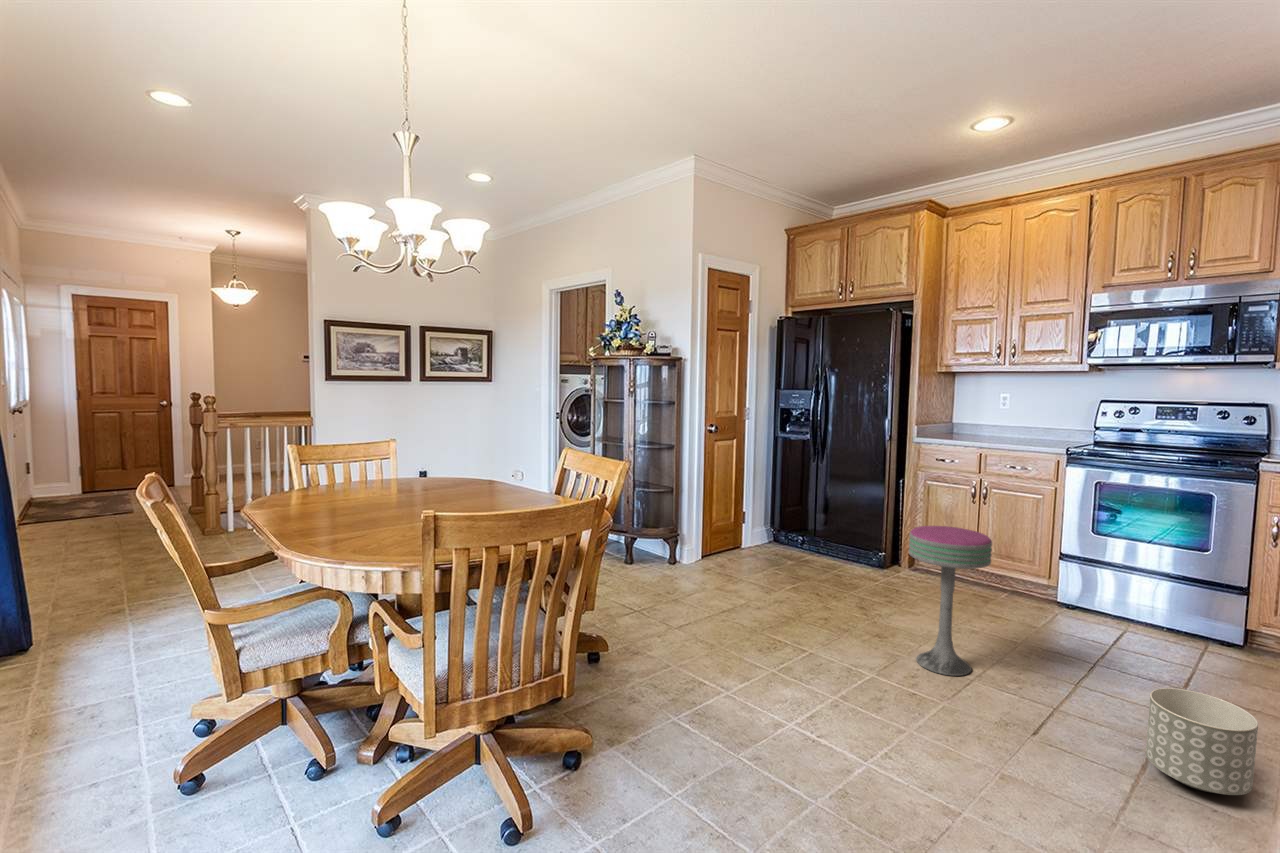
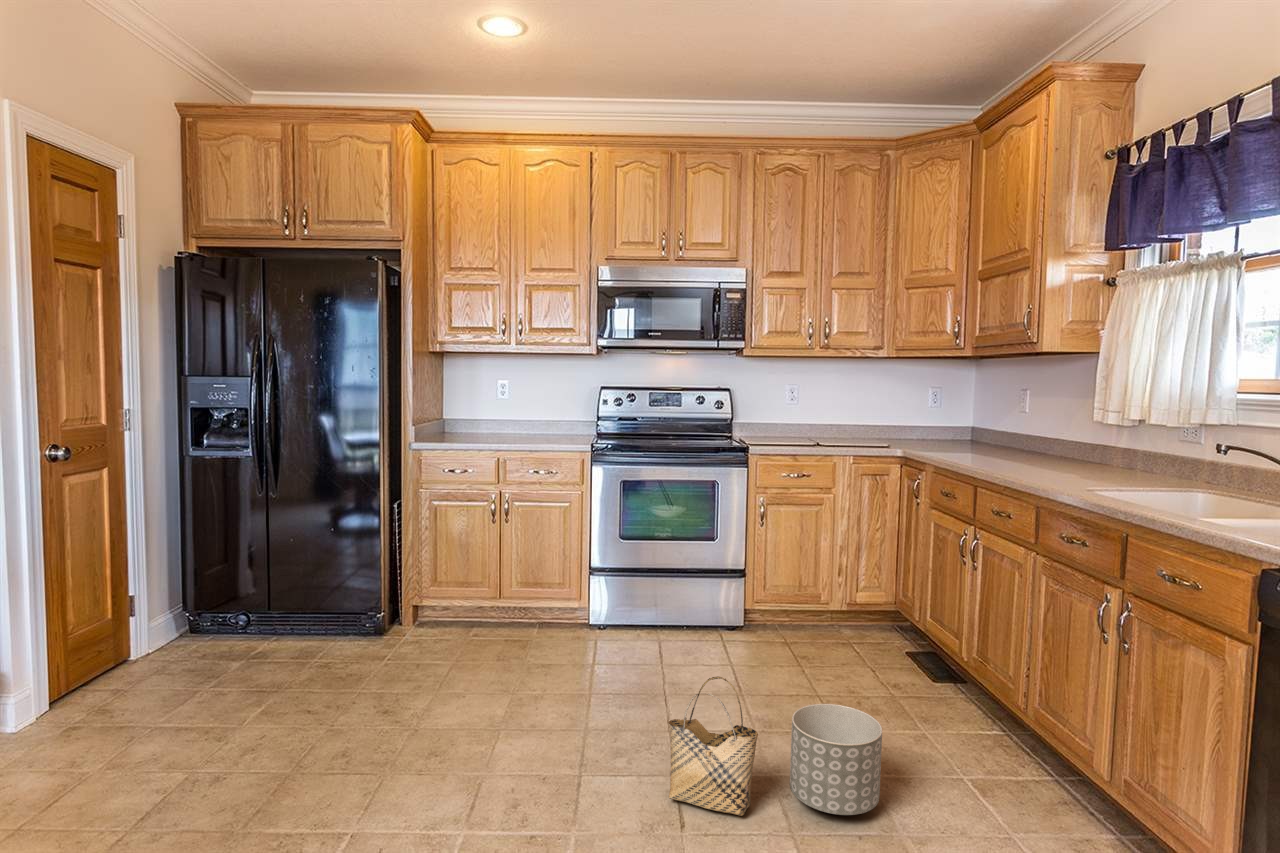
bar stool: present [909,526,992,676] -> none [491,567,596,781]
woven basket: none [1025,635,1110,747] -> present [668,676,758,816]

